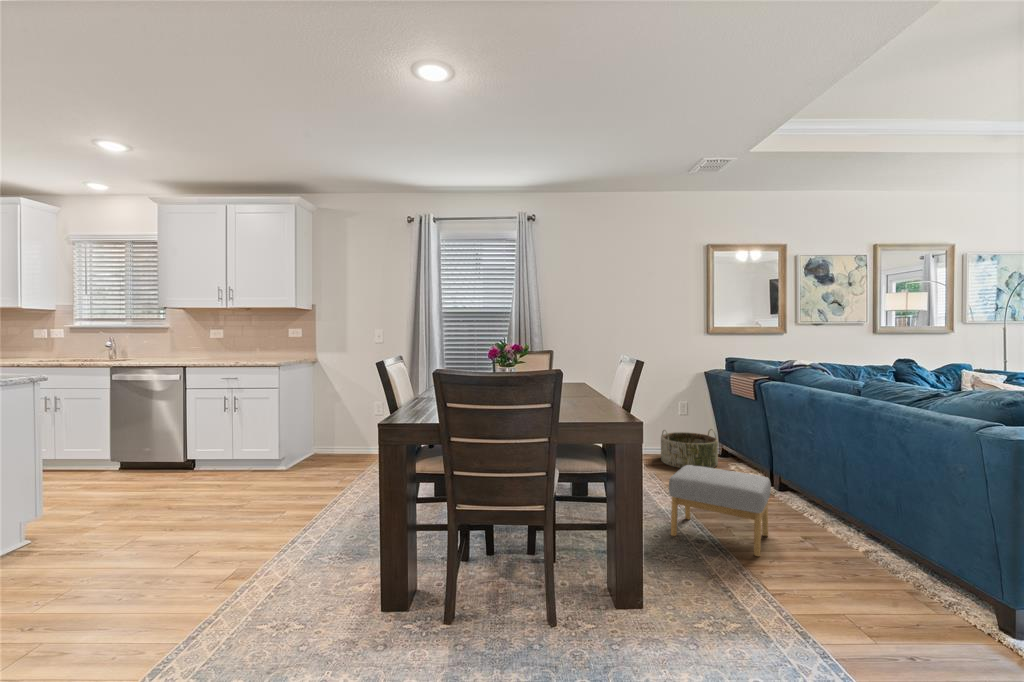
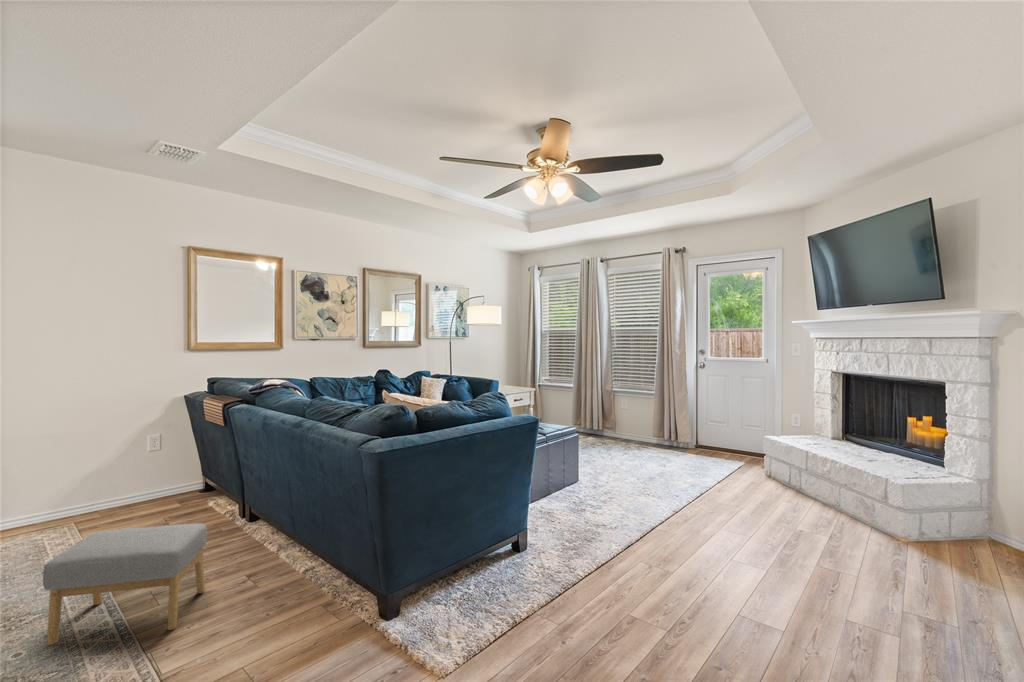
basket: present [661,429,718,468] -> none [113,463,196,522]

